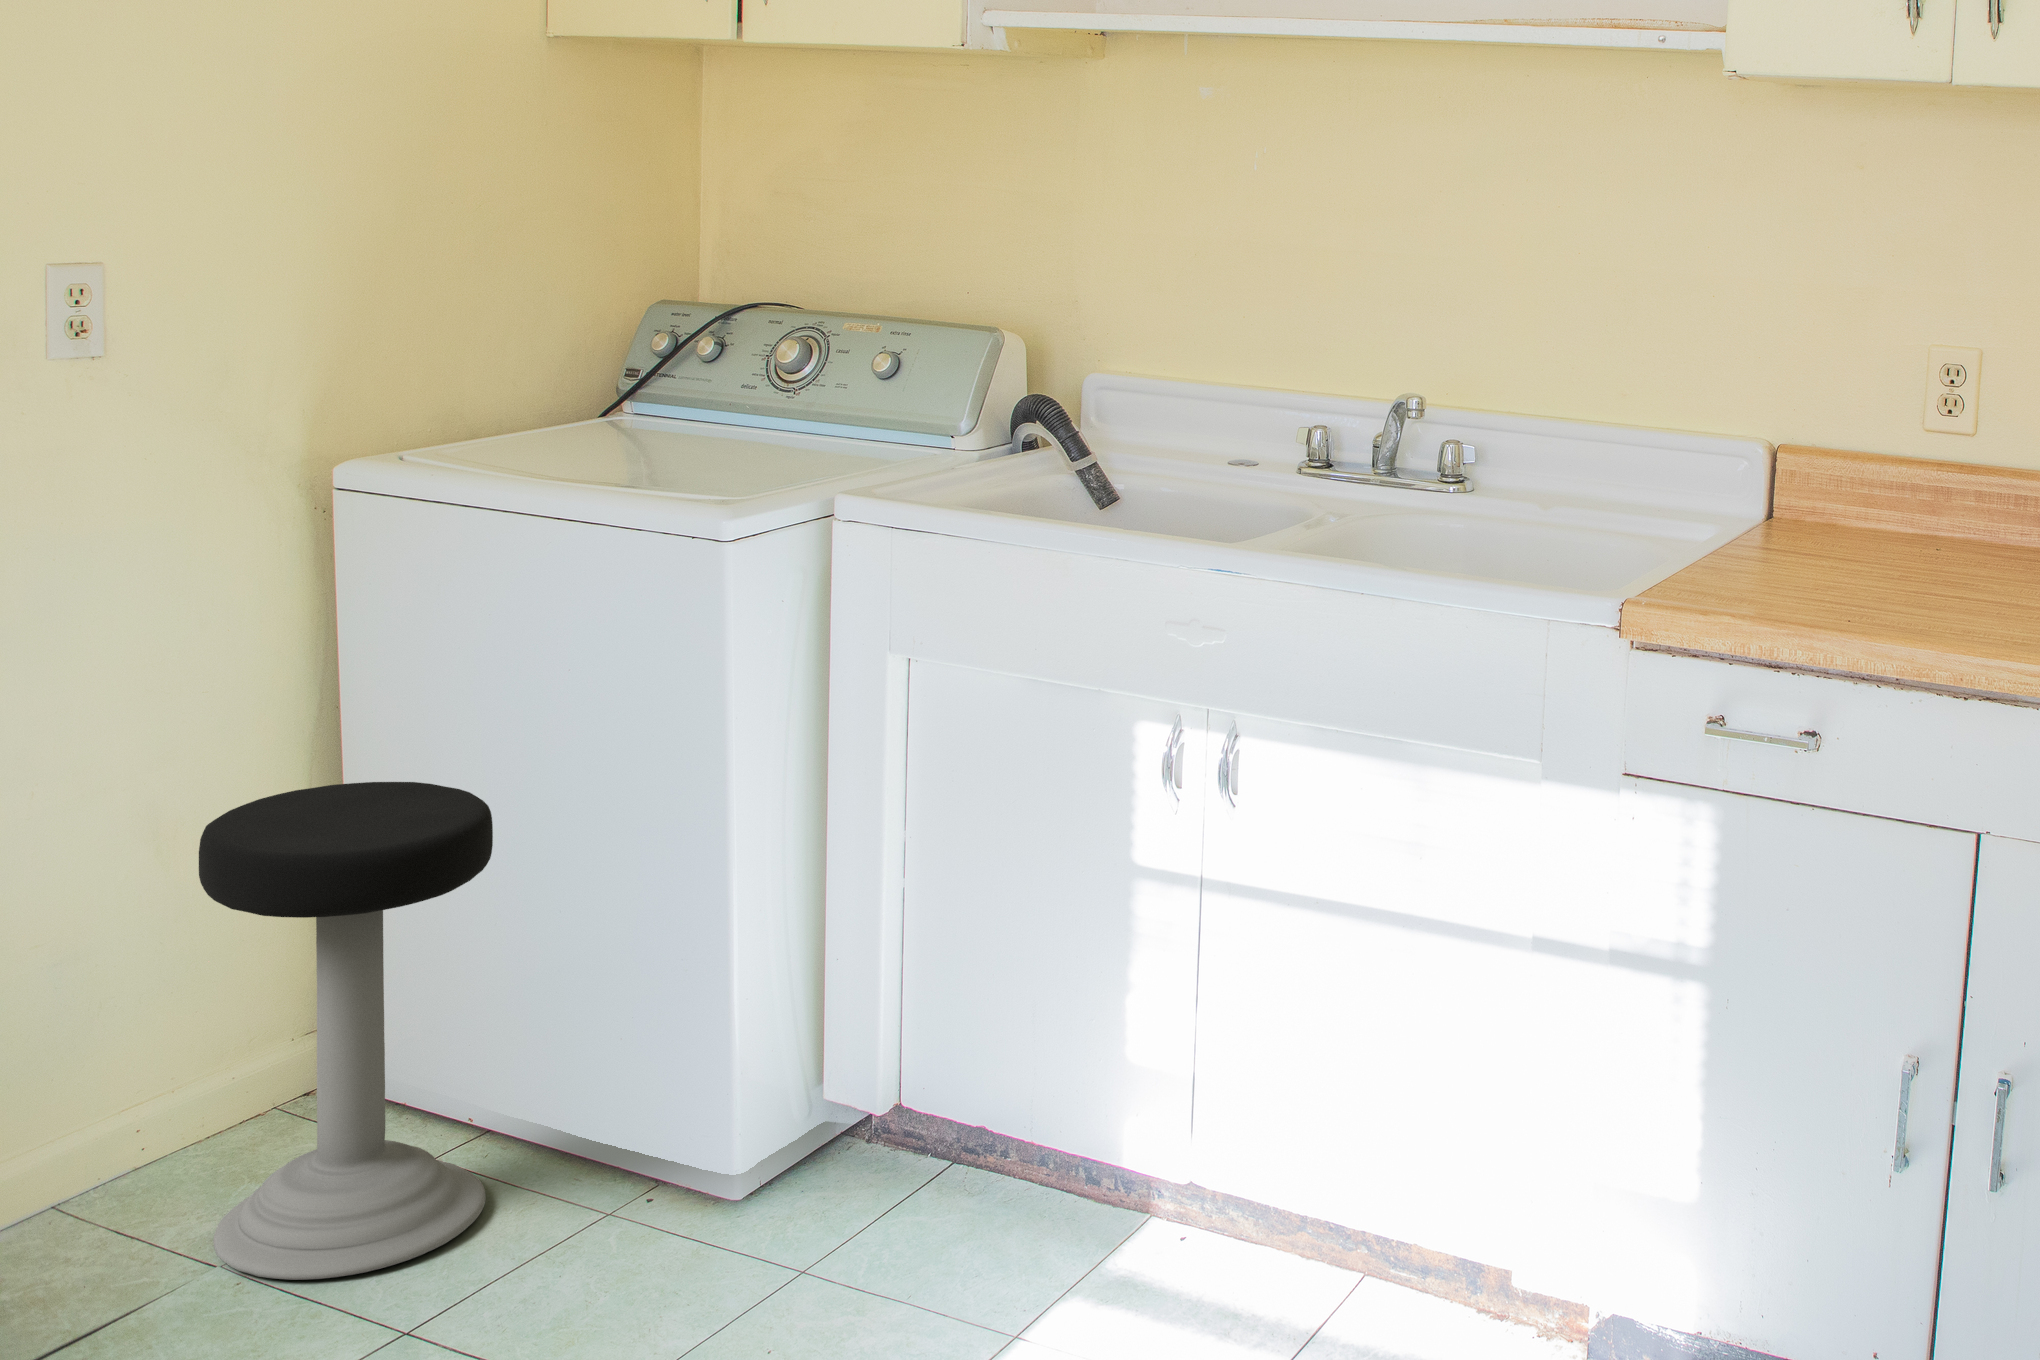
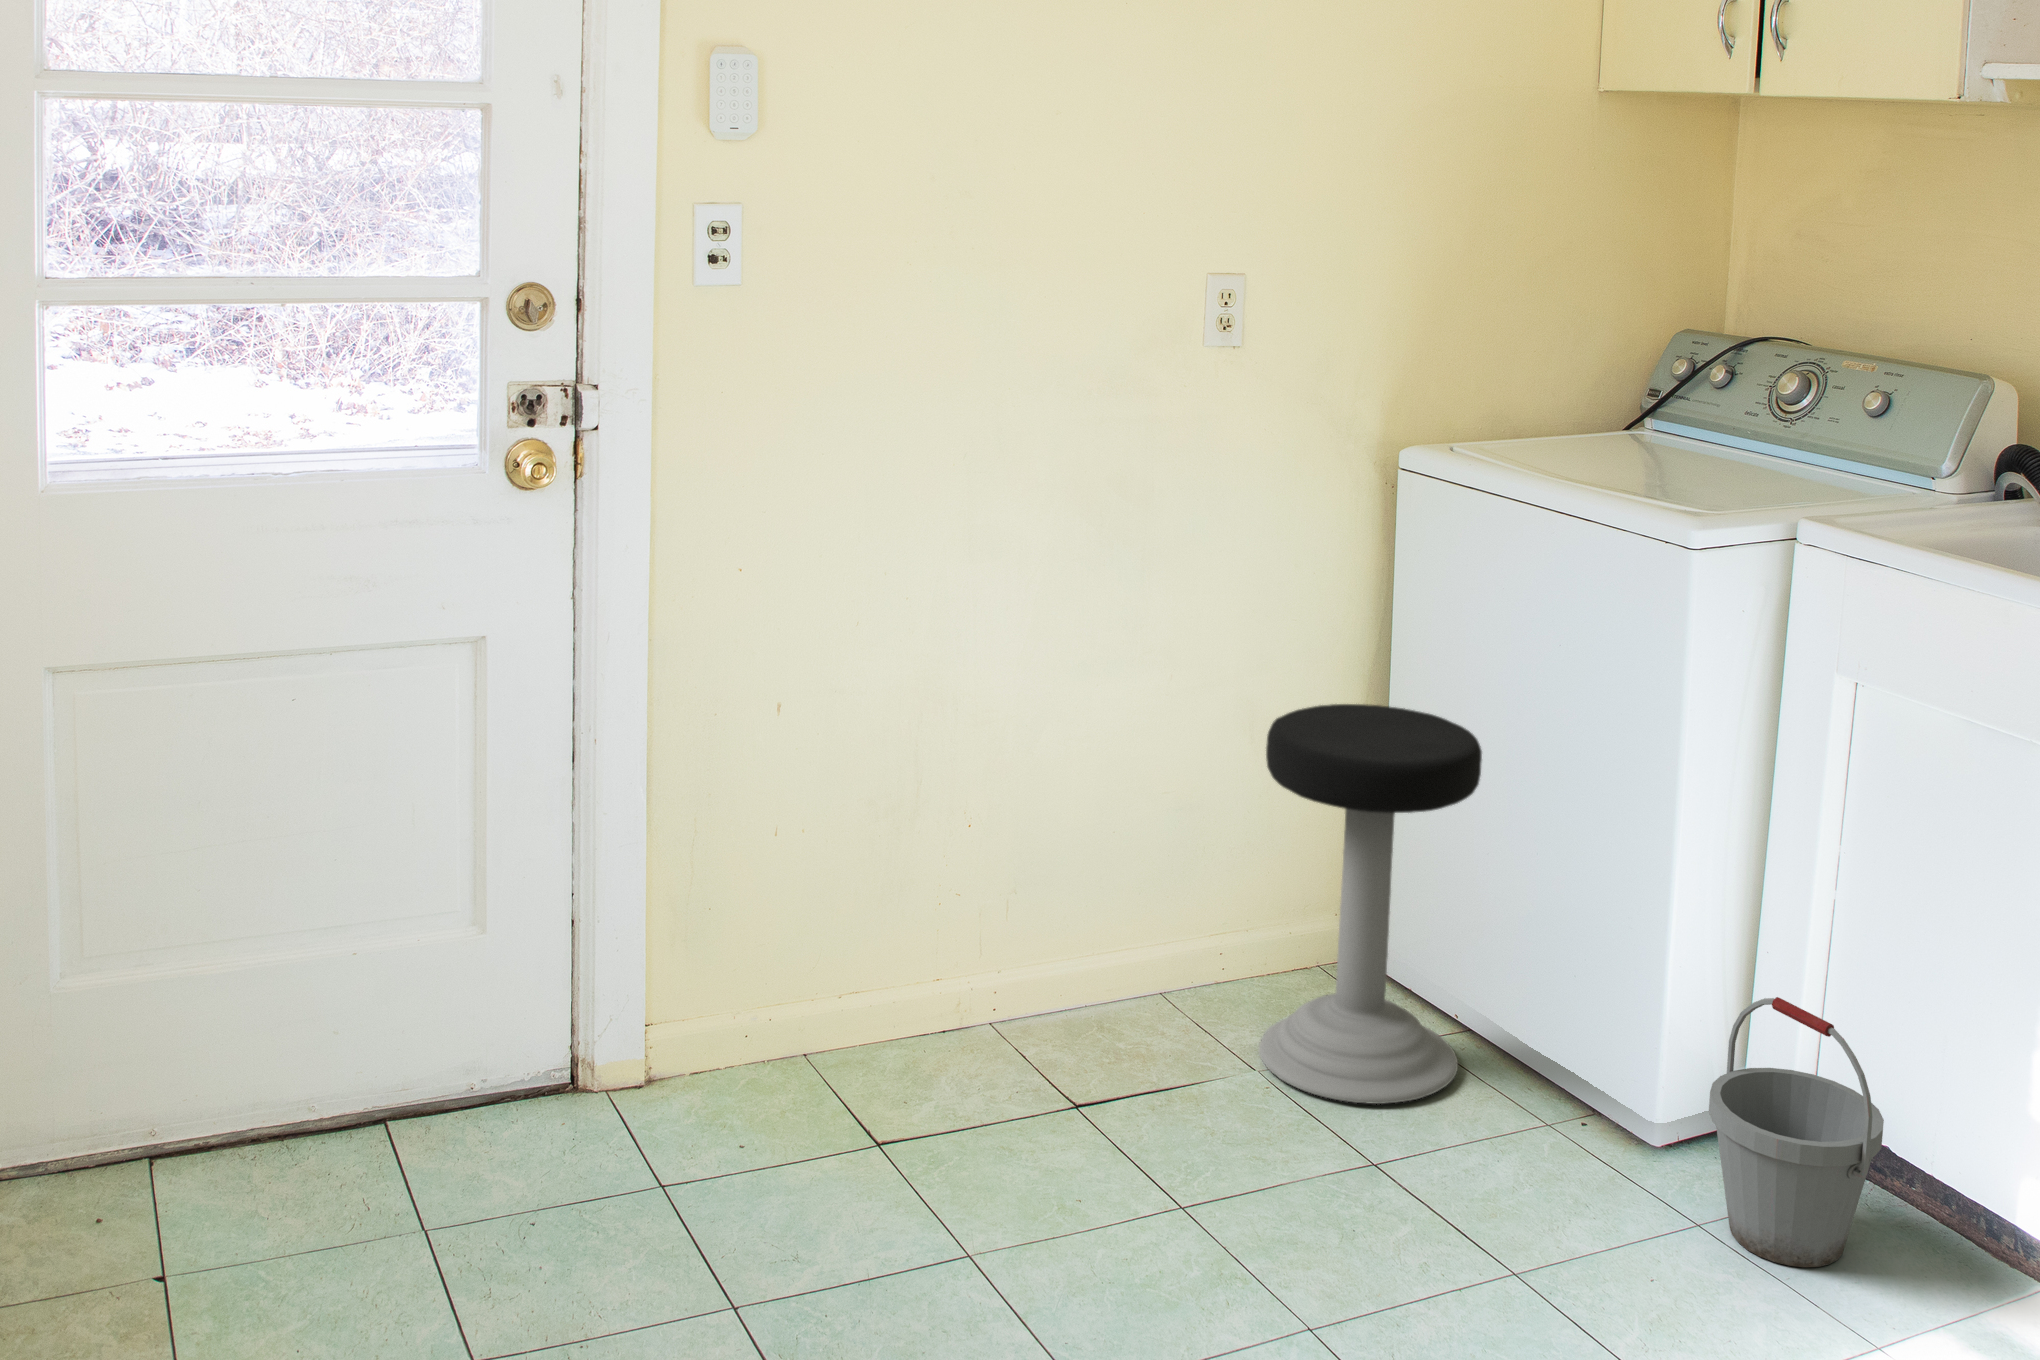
bucket: none [807,1005,986,1282] -> present [1709,997,1884,1267]

